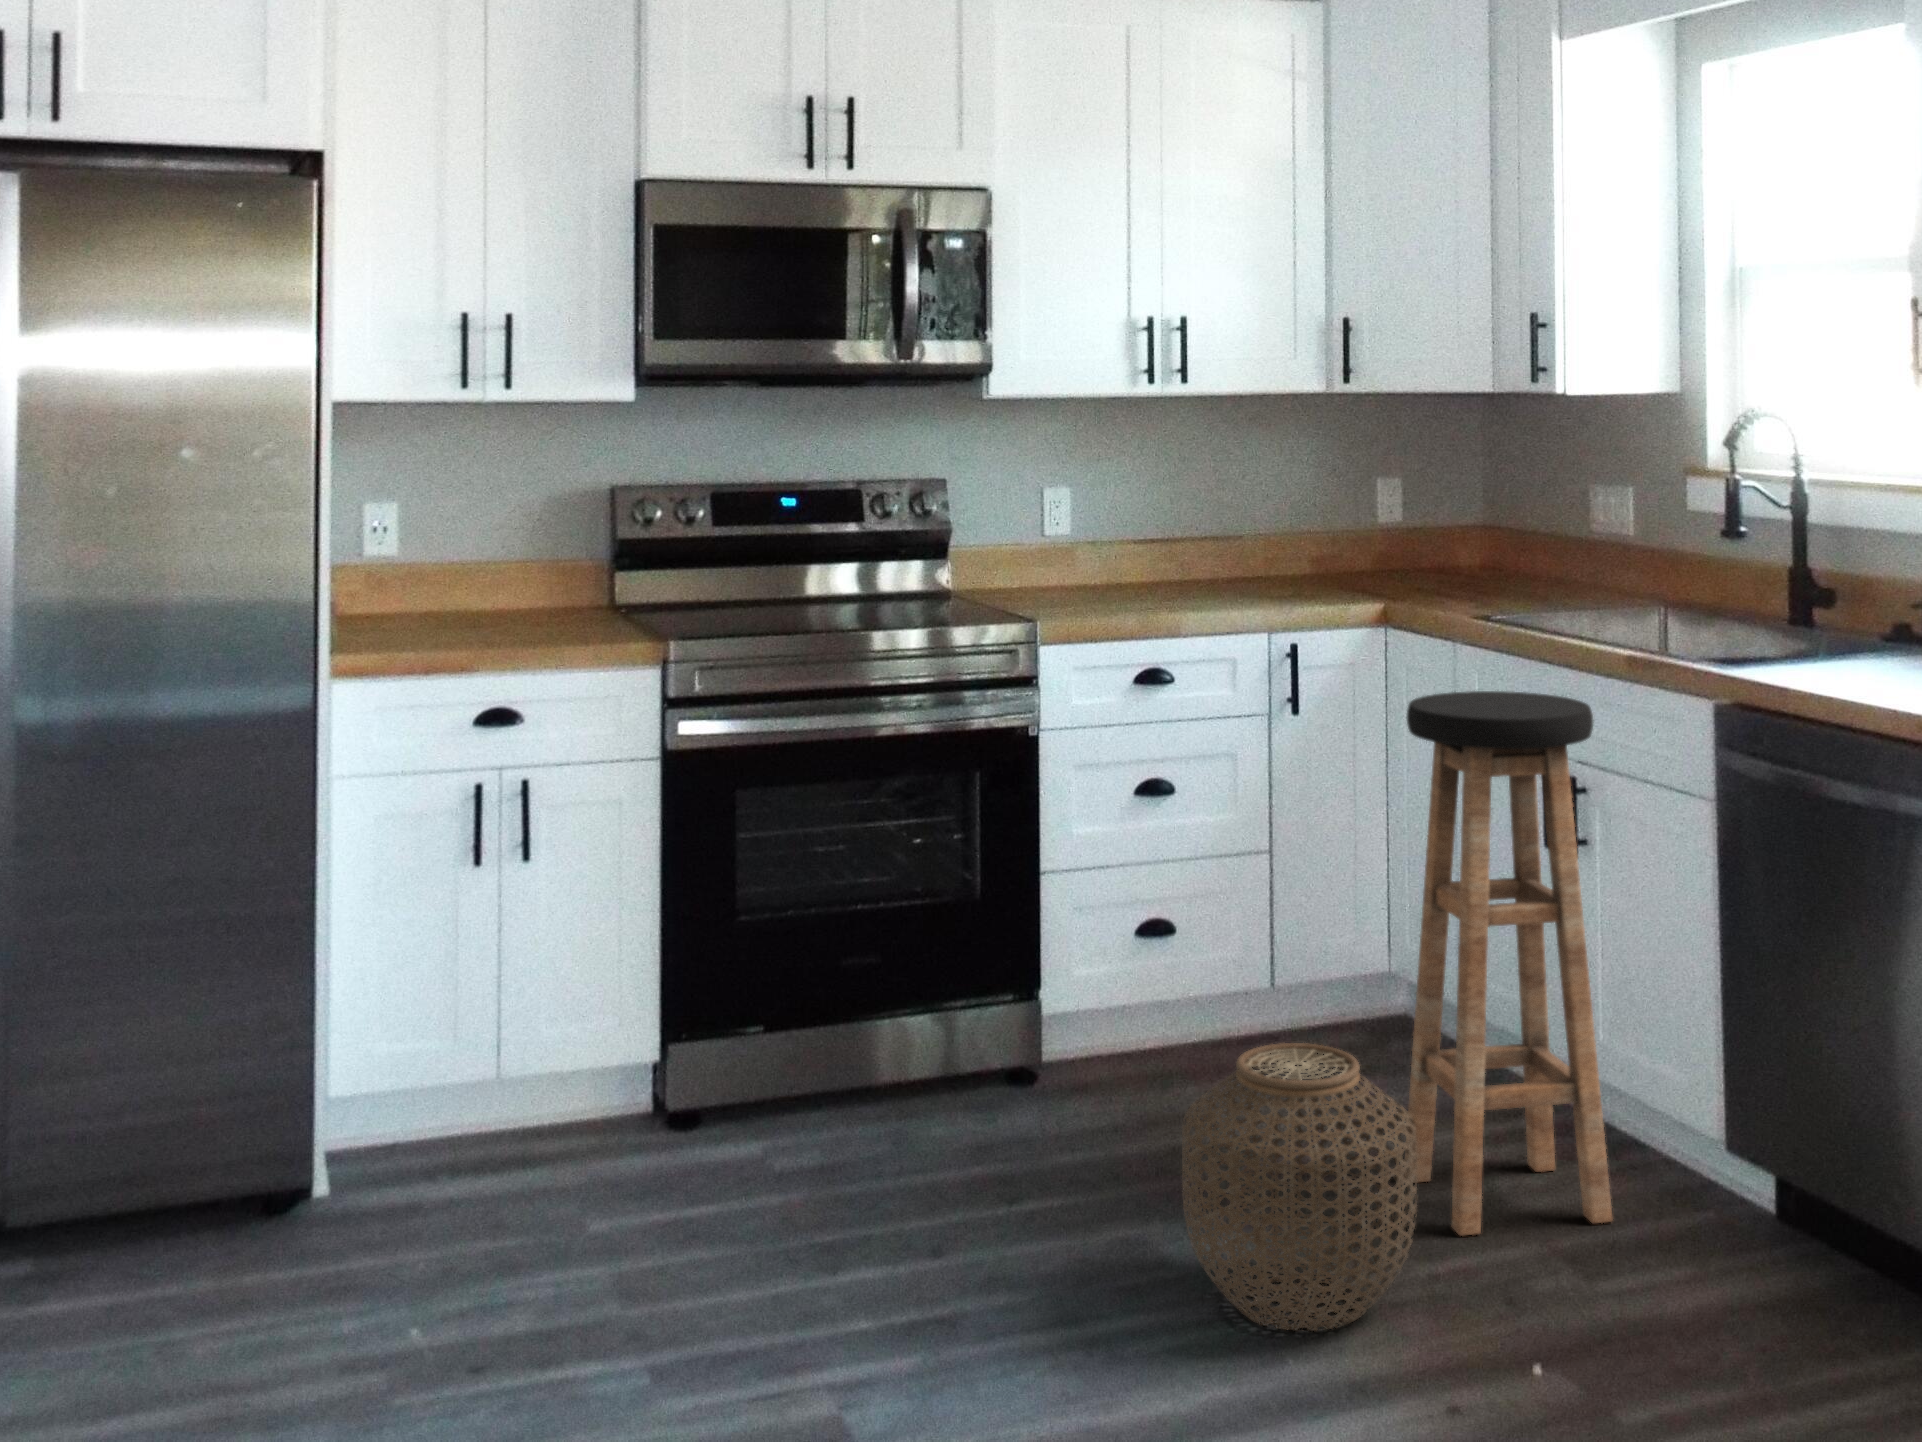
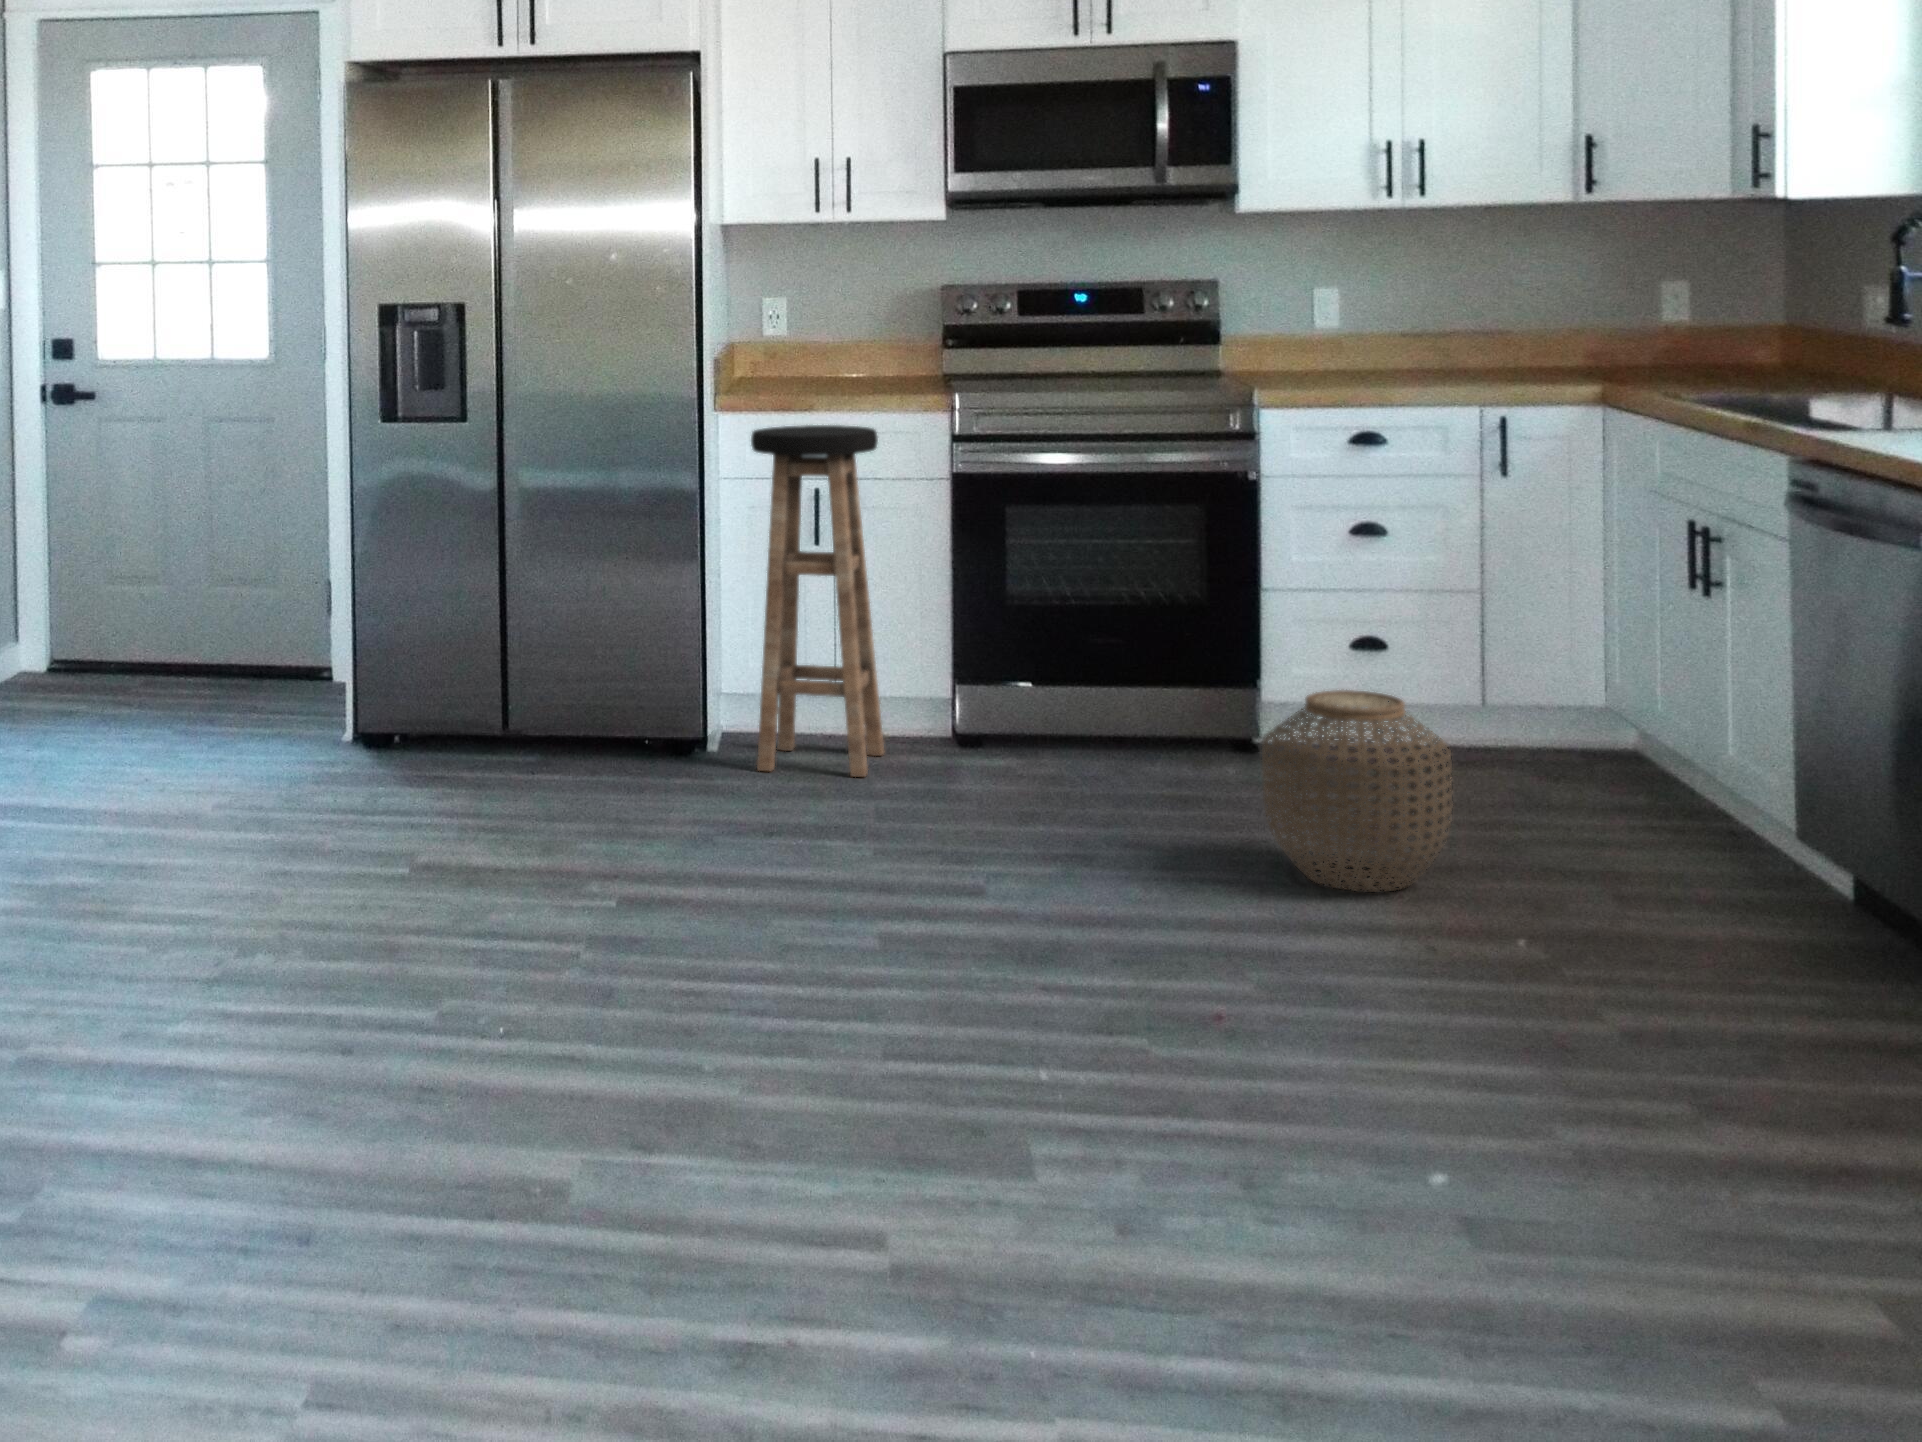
bar stool: present [1404,691,1612,1236] -> present [751,425,884,777]

